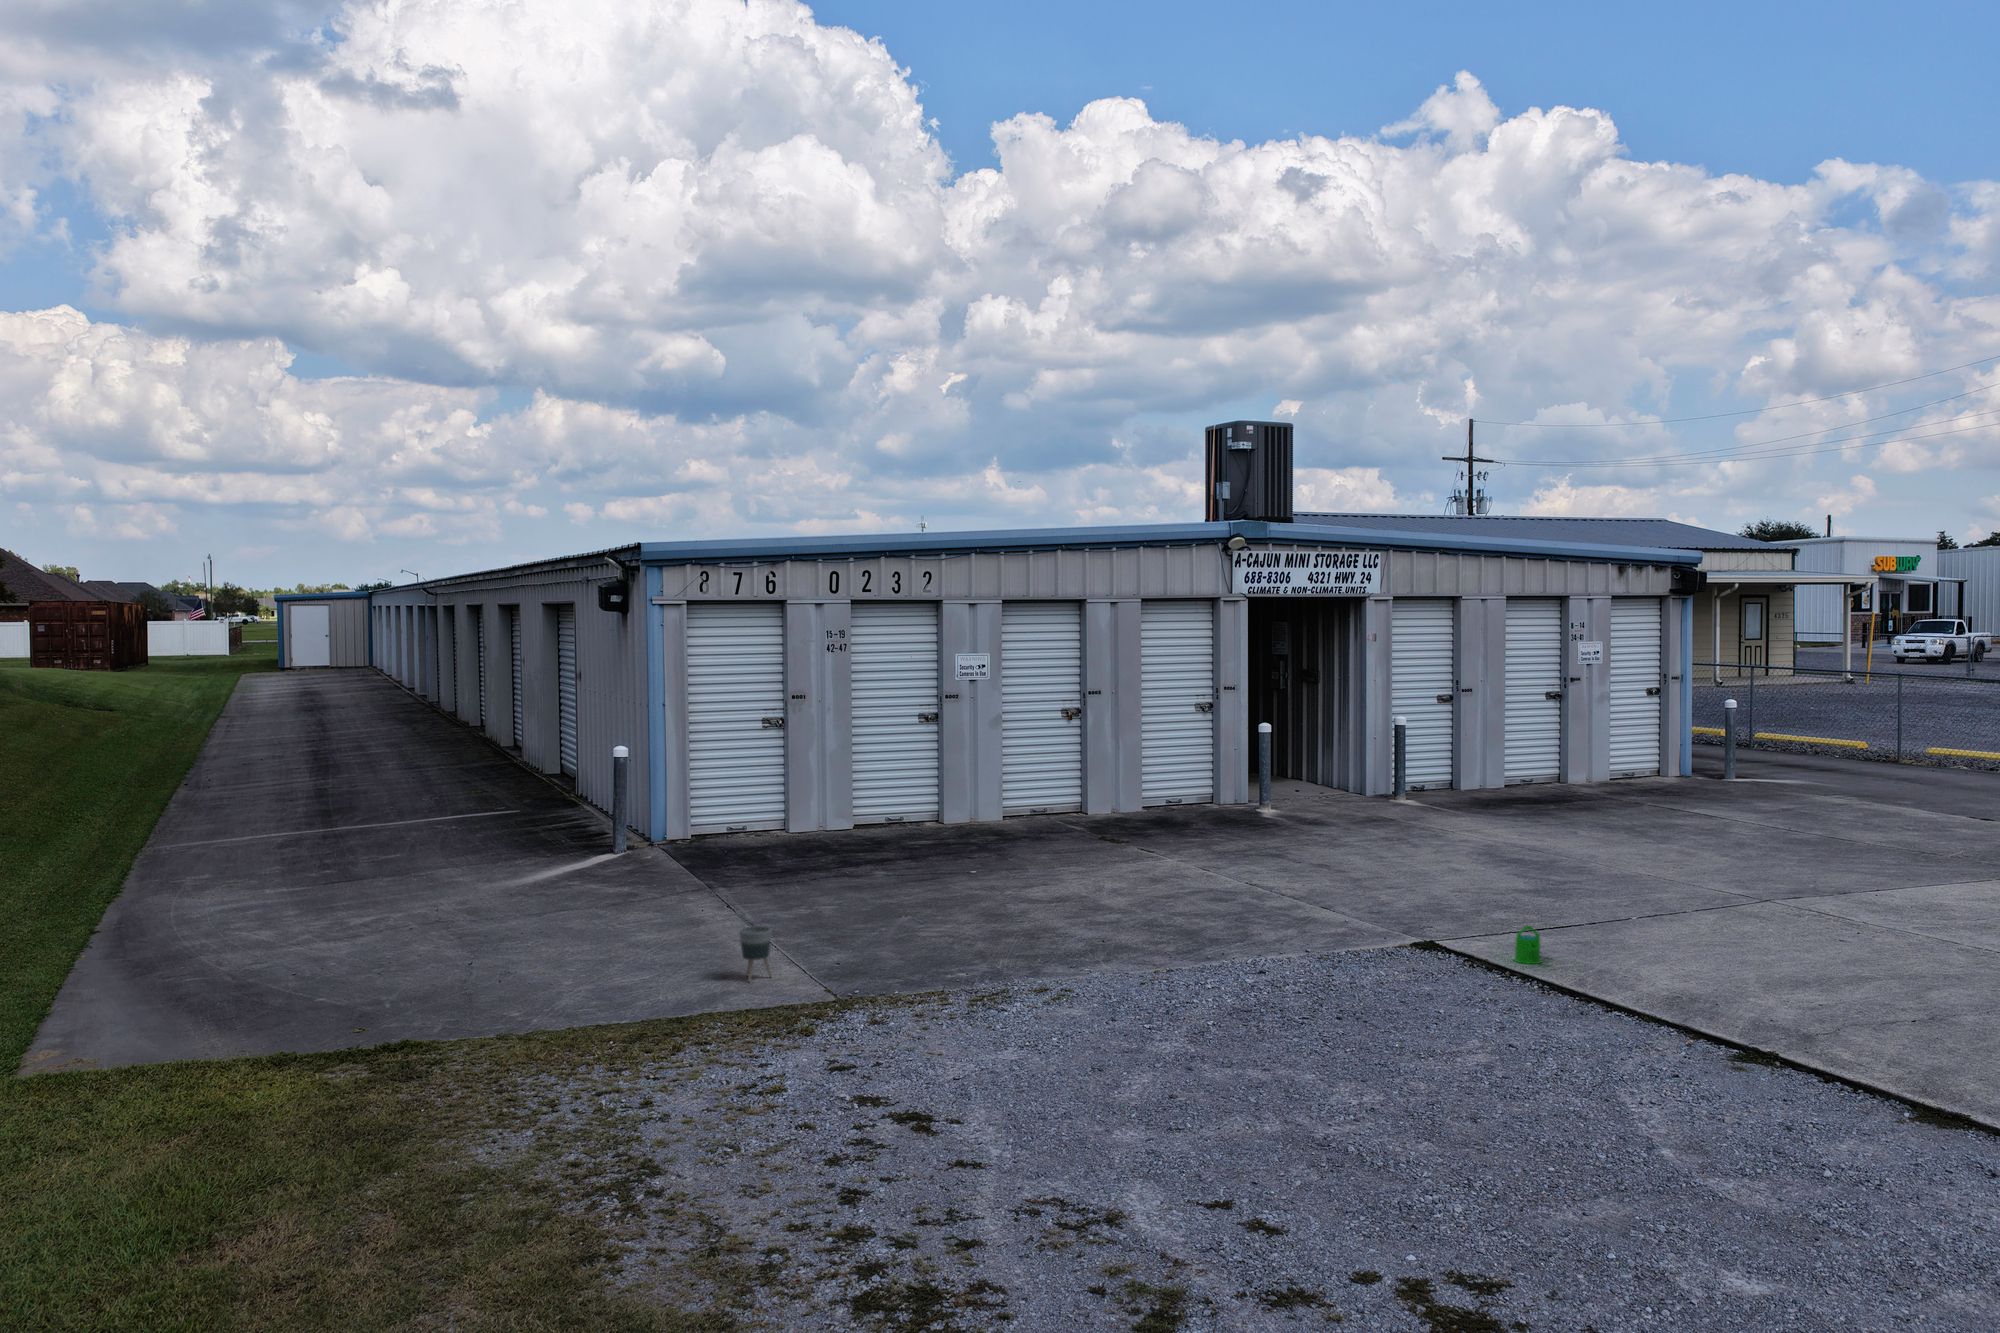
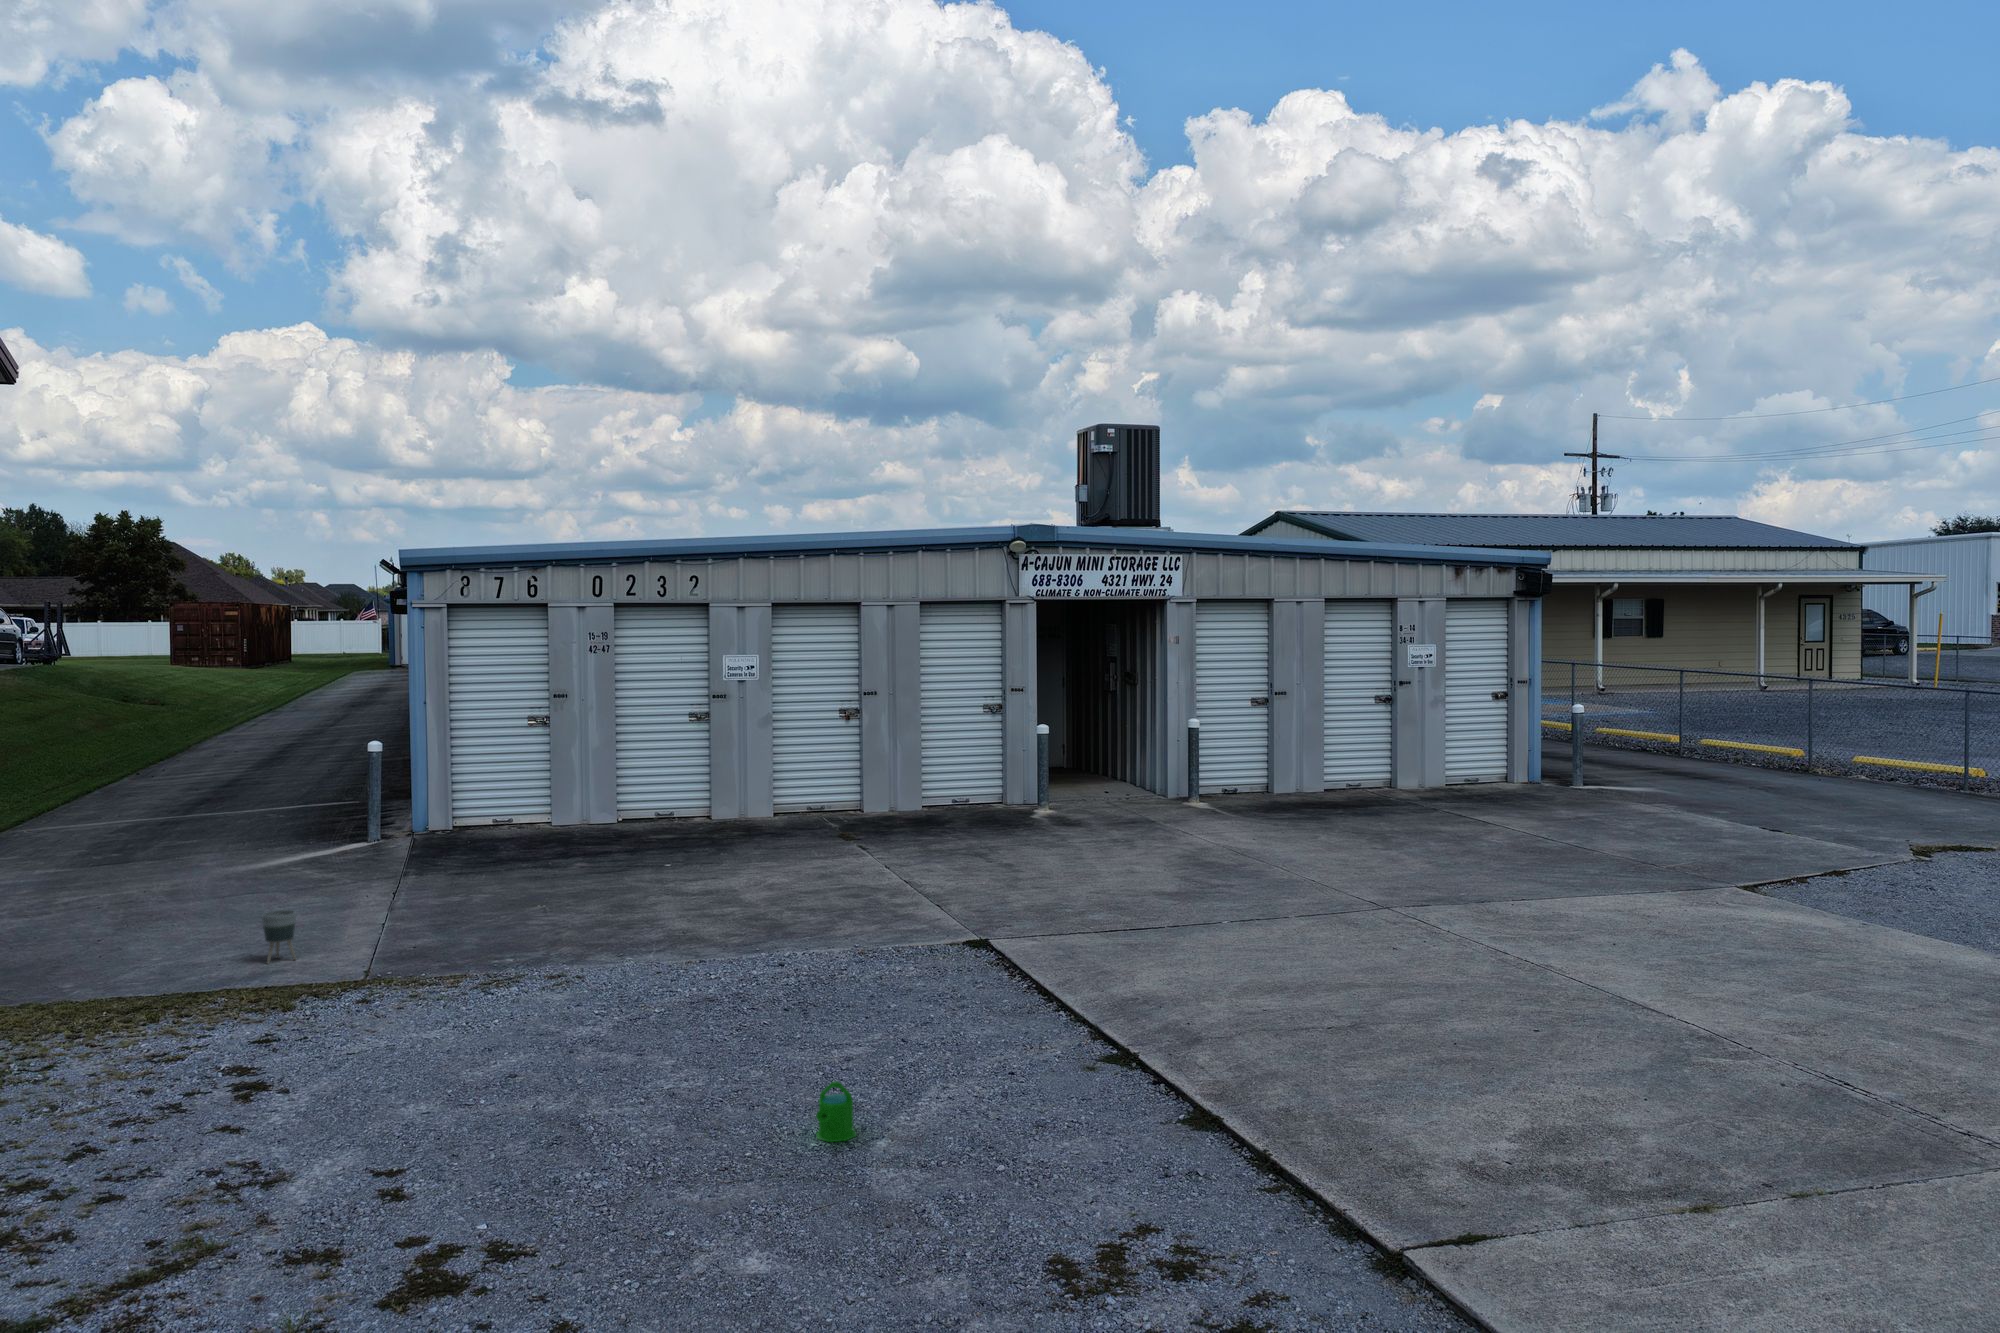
watering can: present [1514,926,1541,964] -> present [816,1081,856,1142]

